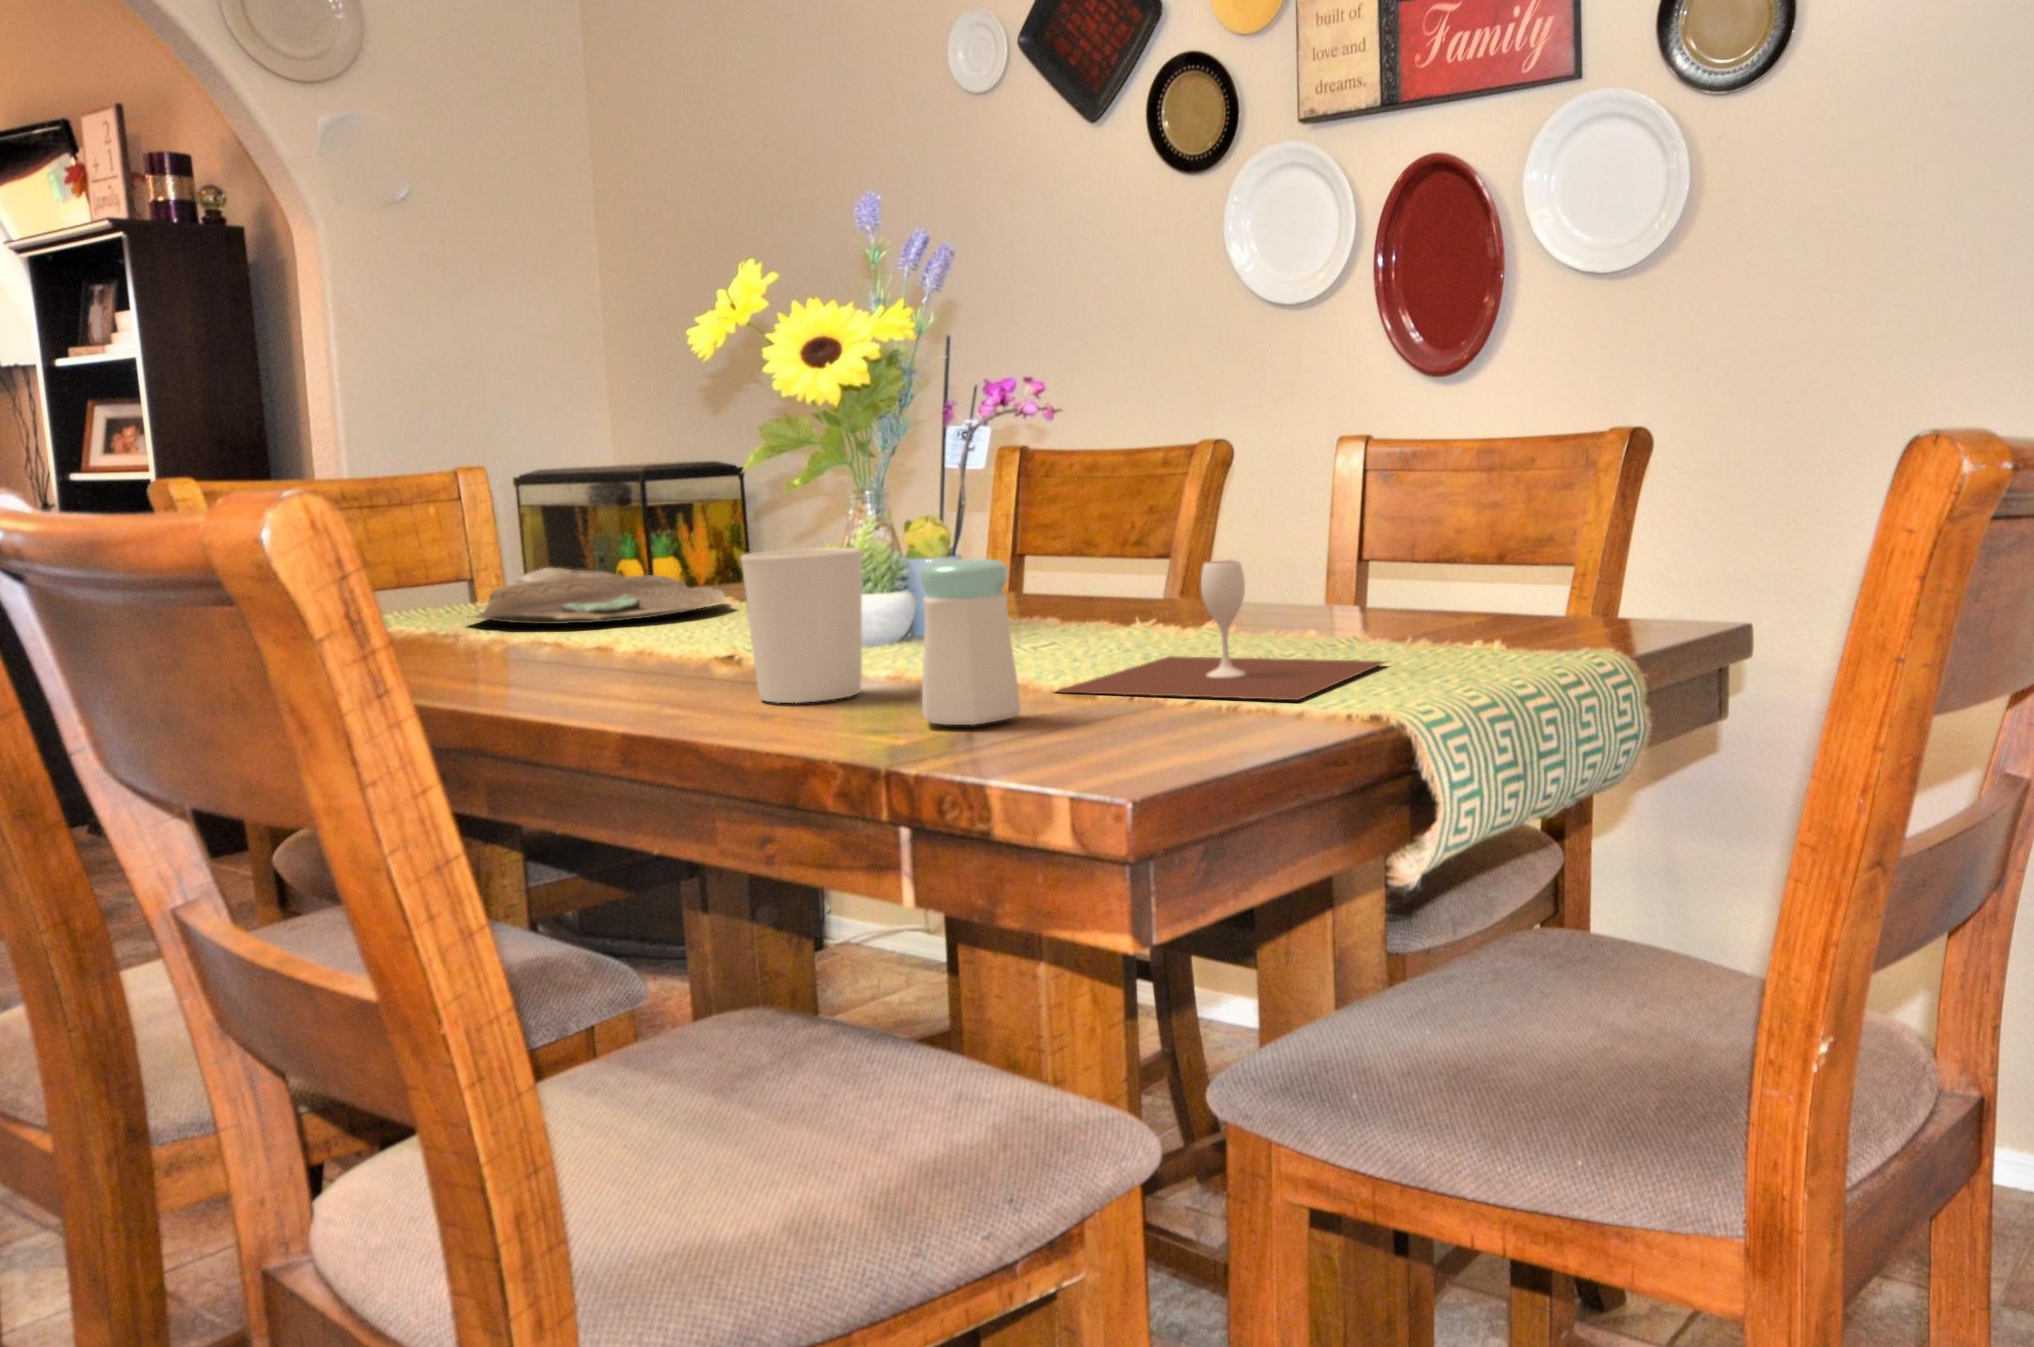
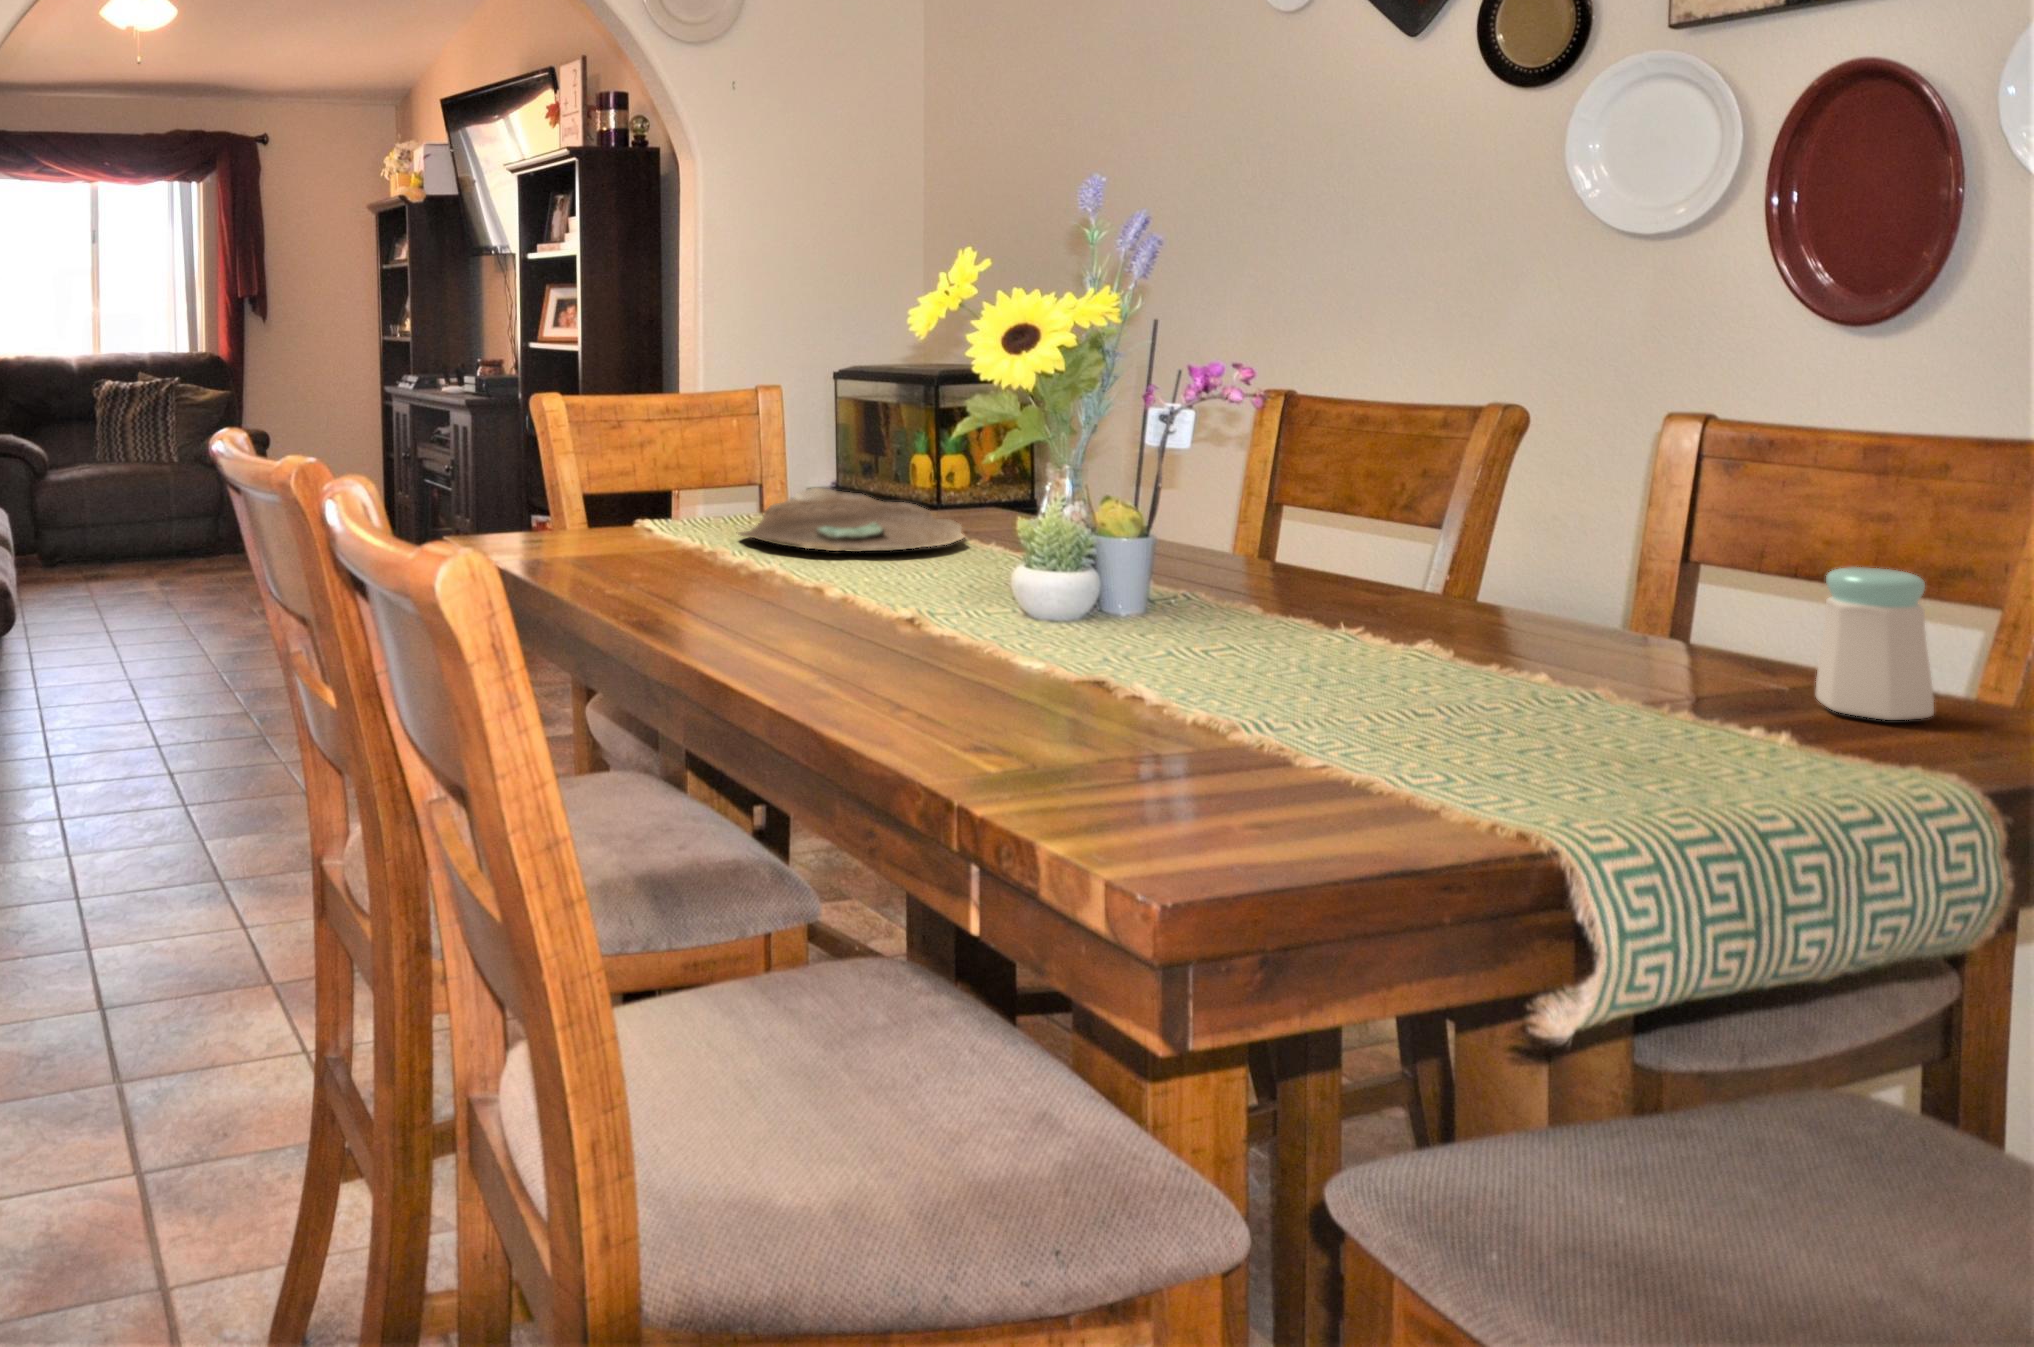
candle holder: present [740,548,862,703] -> none [899,545,1012,695]
salt shaker: present [920,559,1020,725] -> present [1816,567,1934,720]
wine glass: present [1055,560,1385,700] -> none [1188,605,1617,787]

